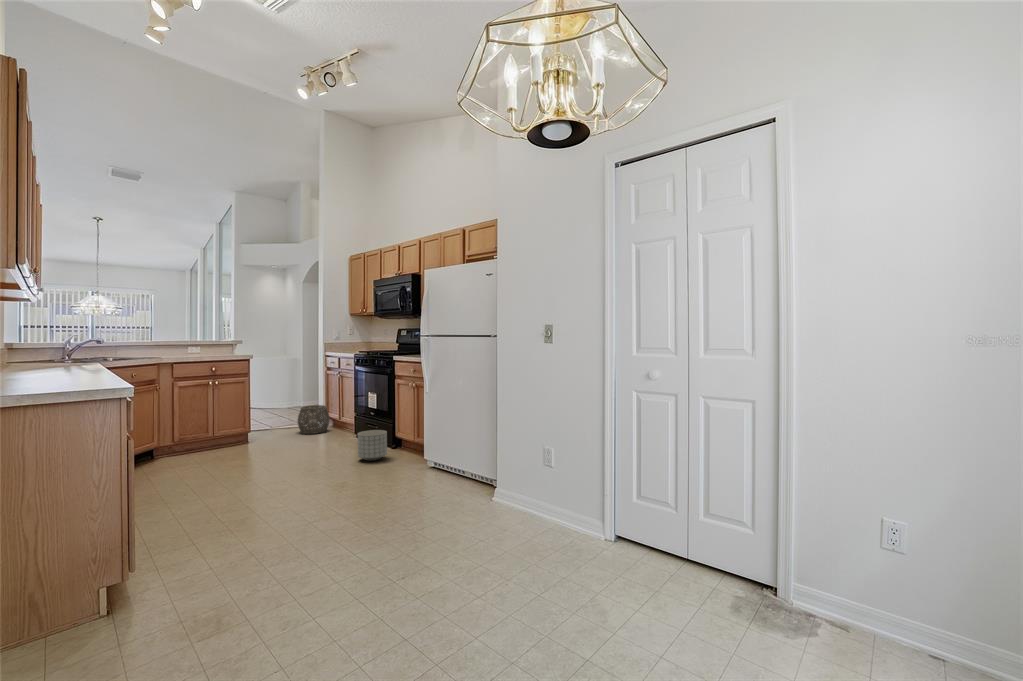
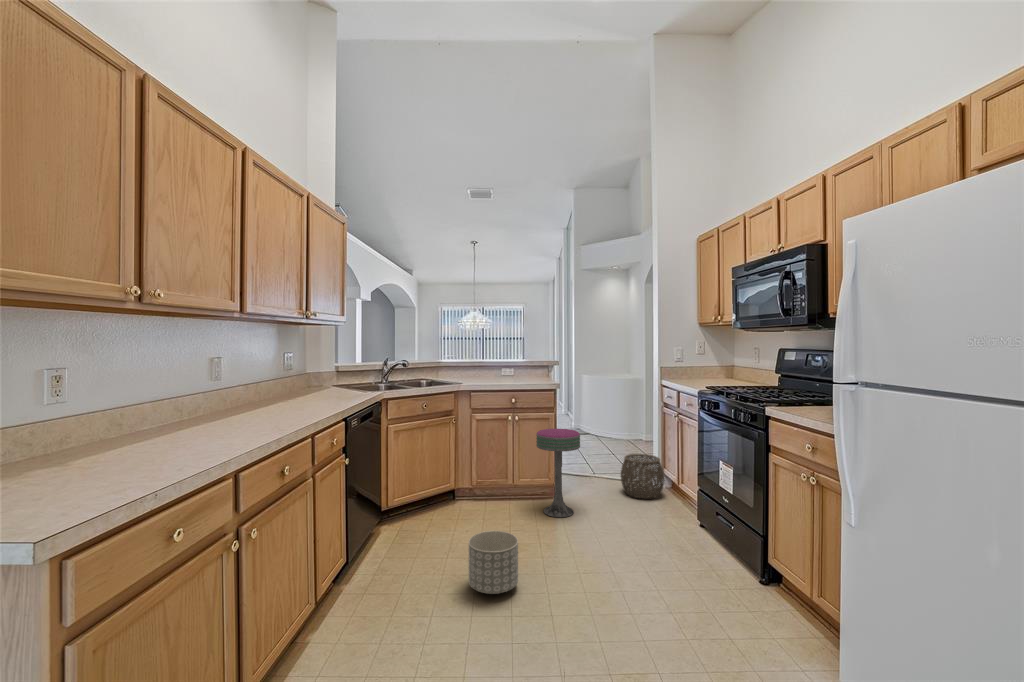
bar stool: none [237,388,274,450] -> present [536,429,580,517]
planter: present [358,430,387,461] -> present [469,531,518,594]

